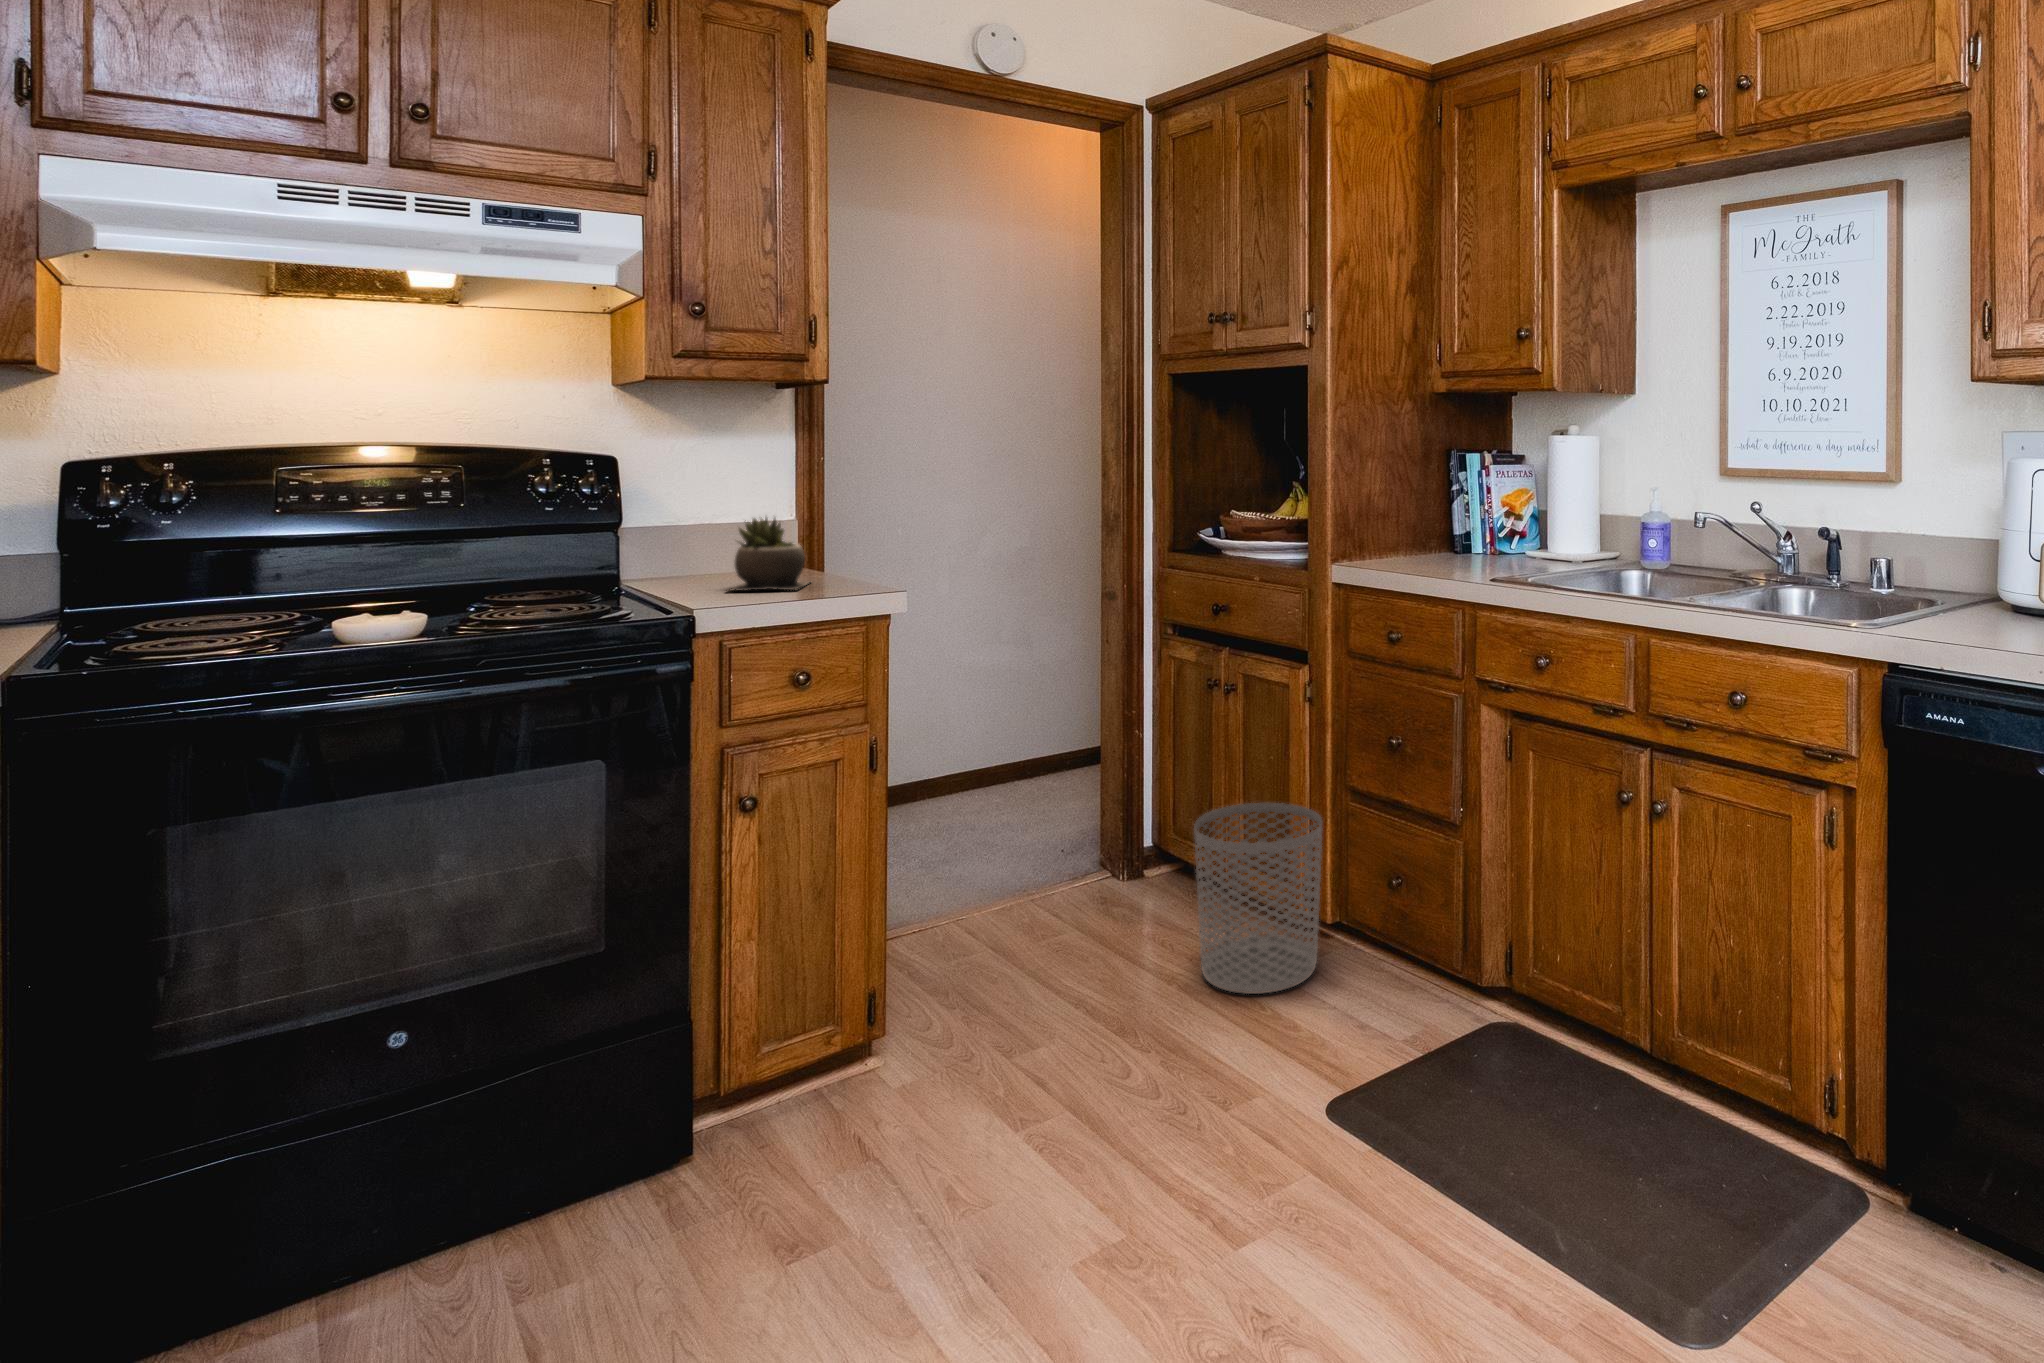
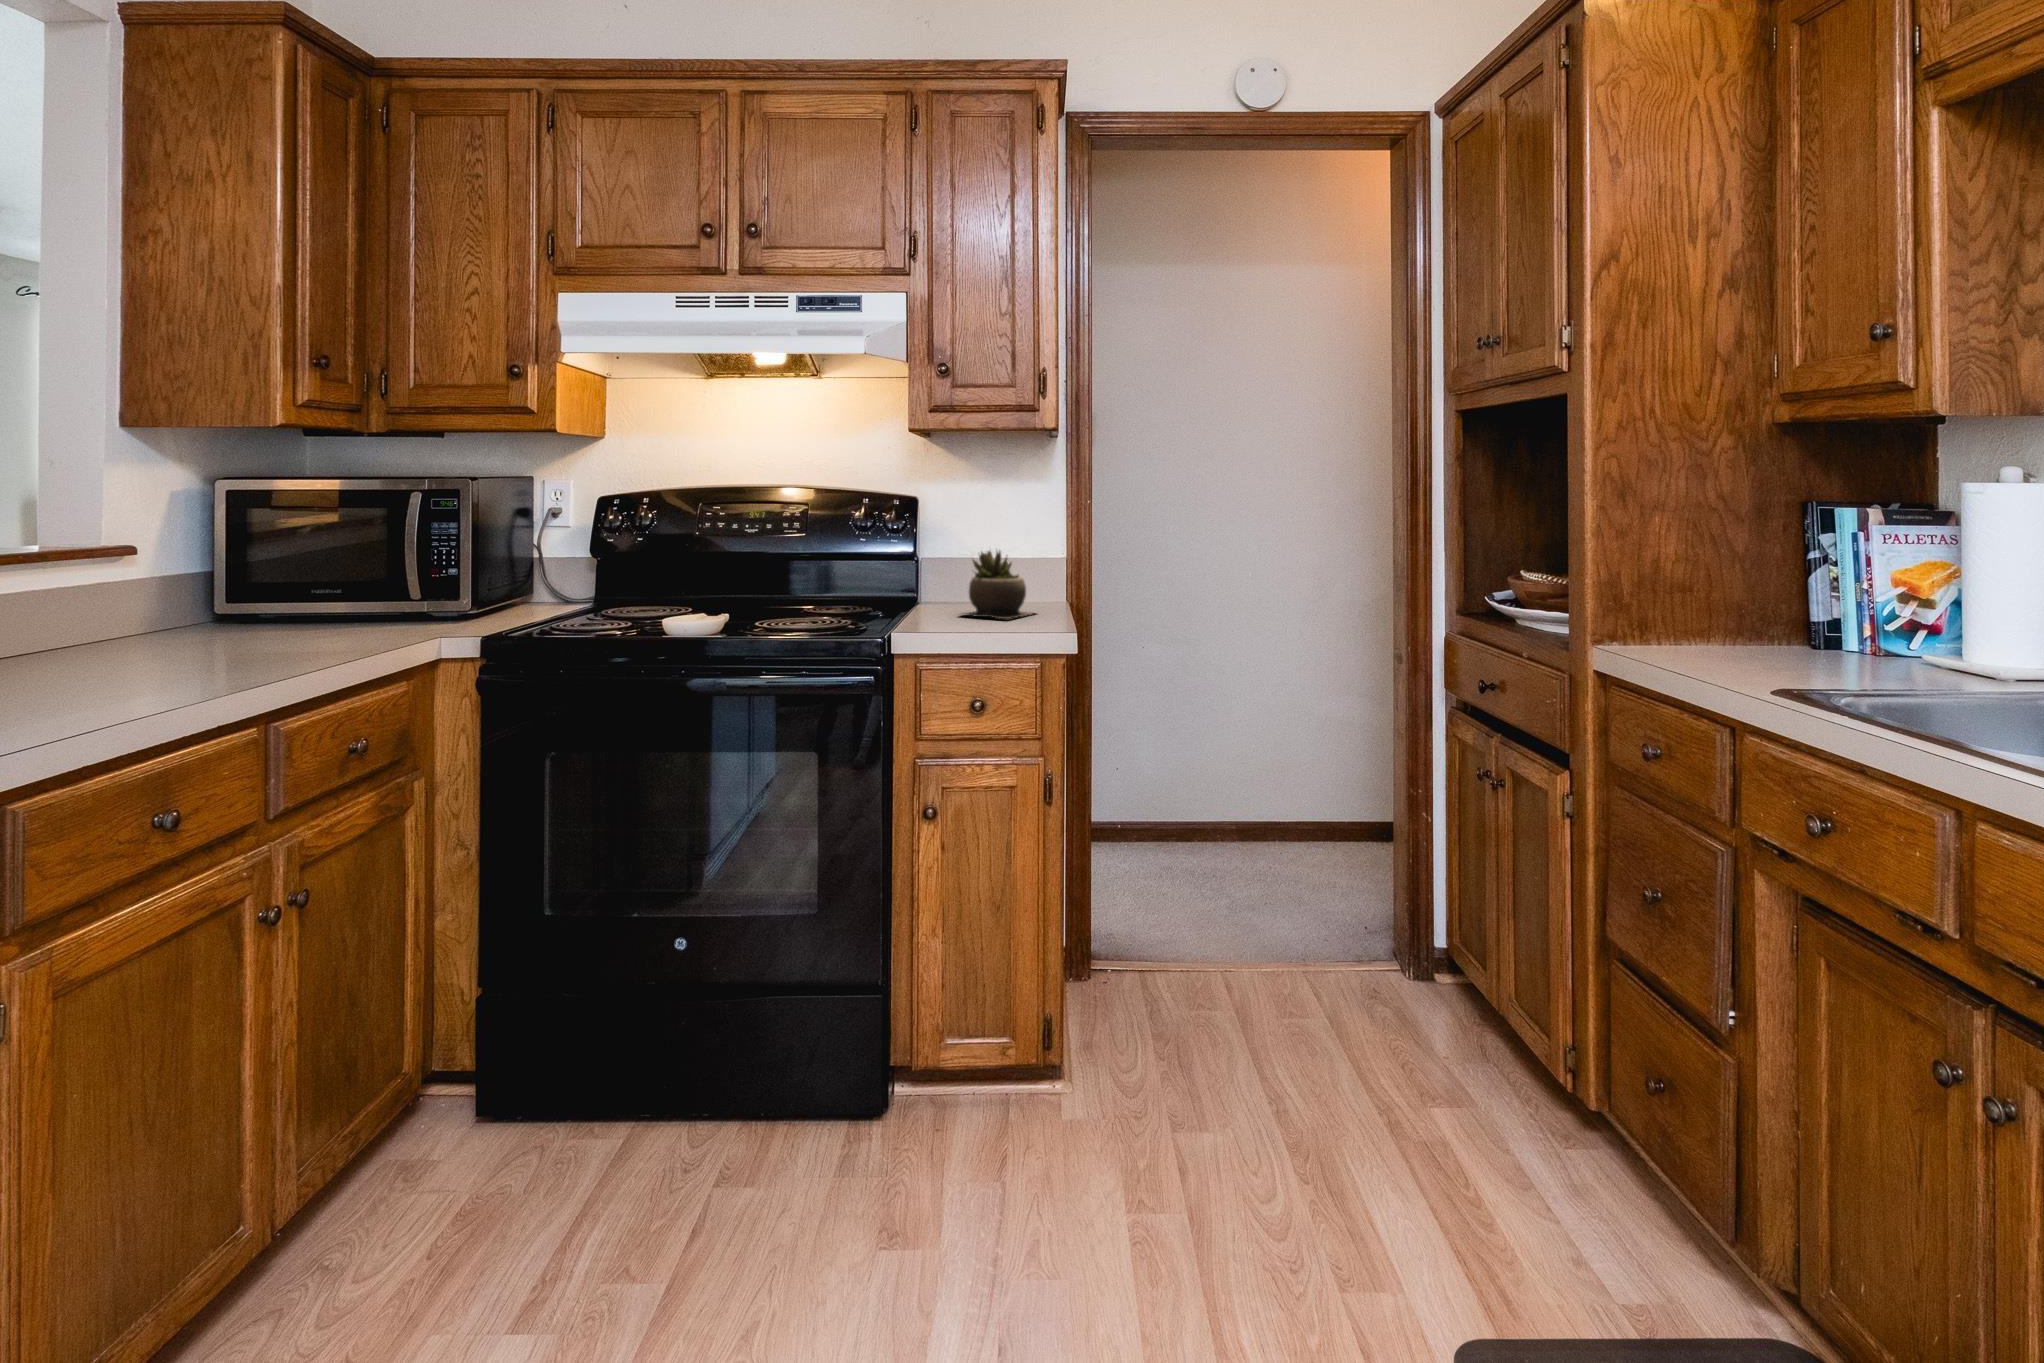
waste bin: present [1194,803,1322,994] -> none [1404,926,1571,1179]

